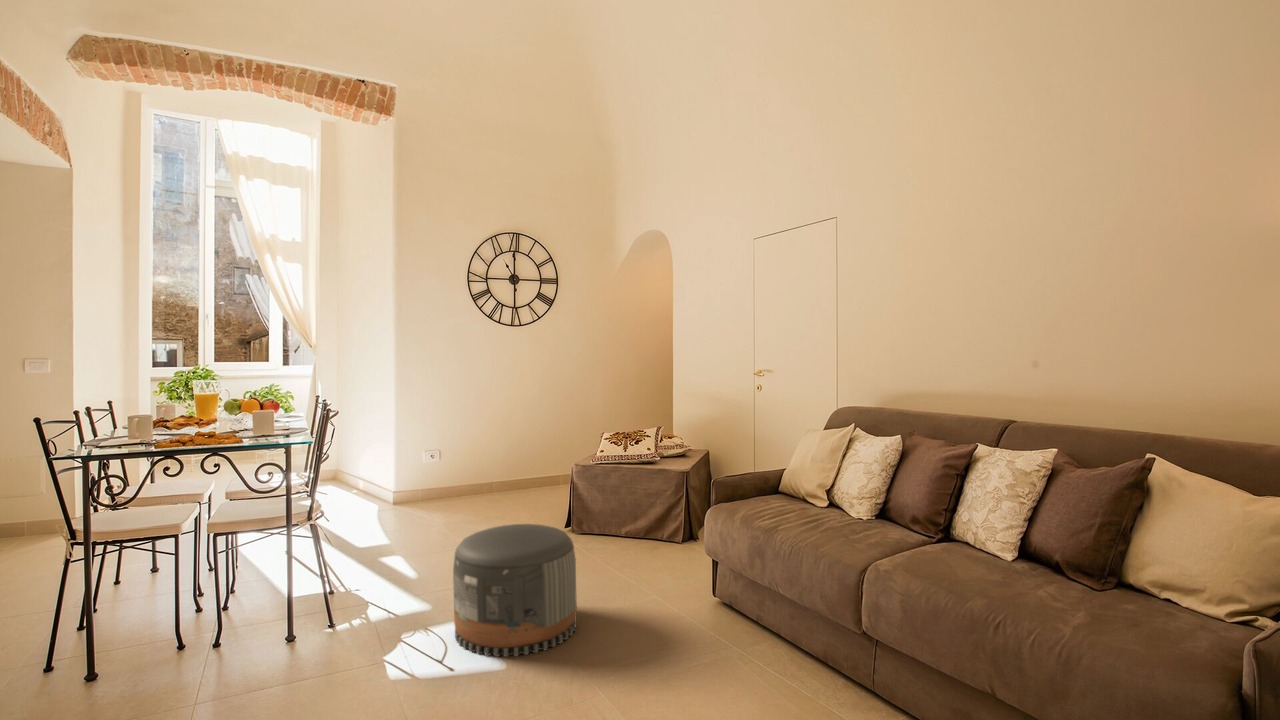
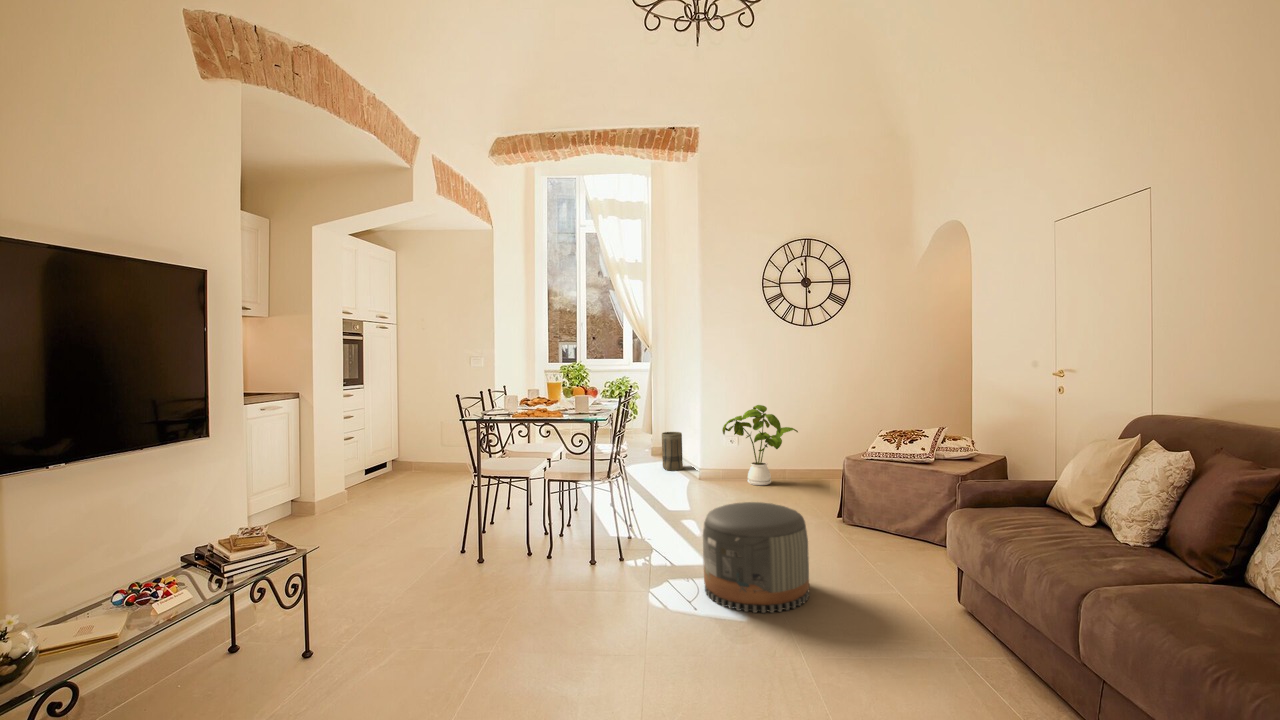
house plant: none [423,414,508,505] -> present [722,405,798,485]
basket: none [339,451,367,499] -> present [662,432,683,471]

